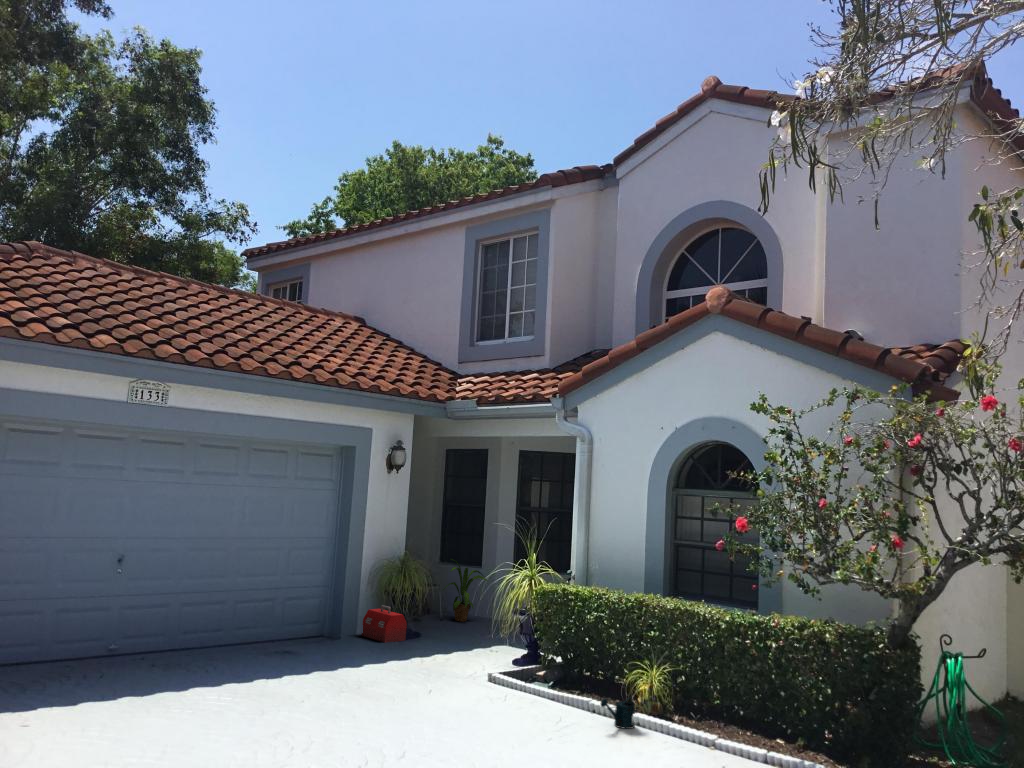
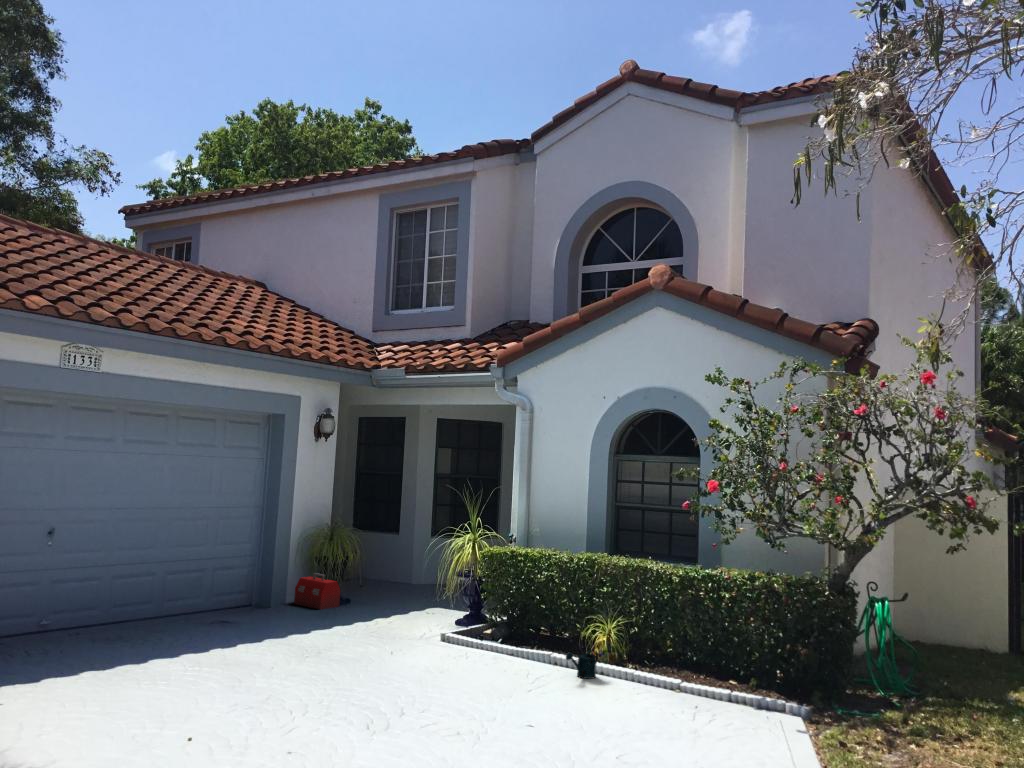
house plant: present [443,560,487,622] -> none [363,525,409,585]

